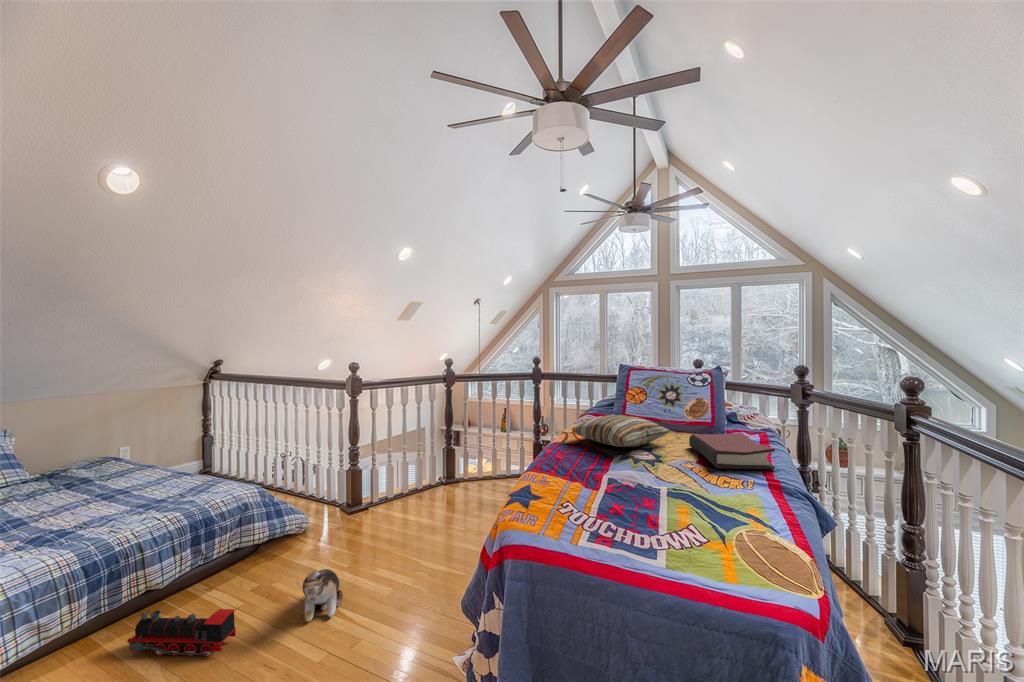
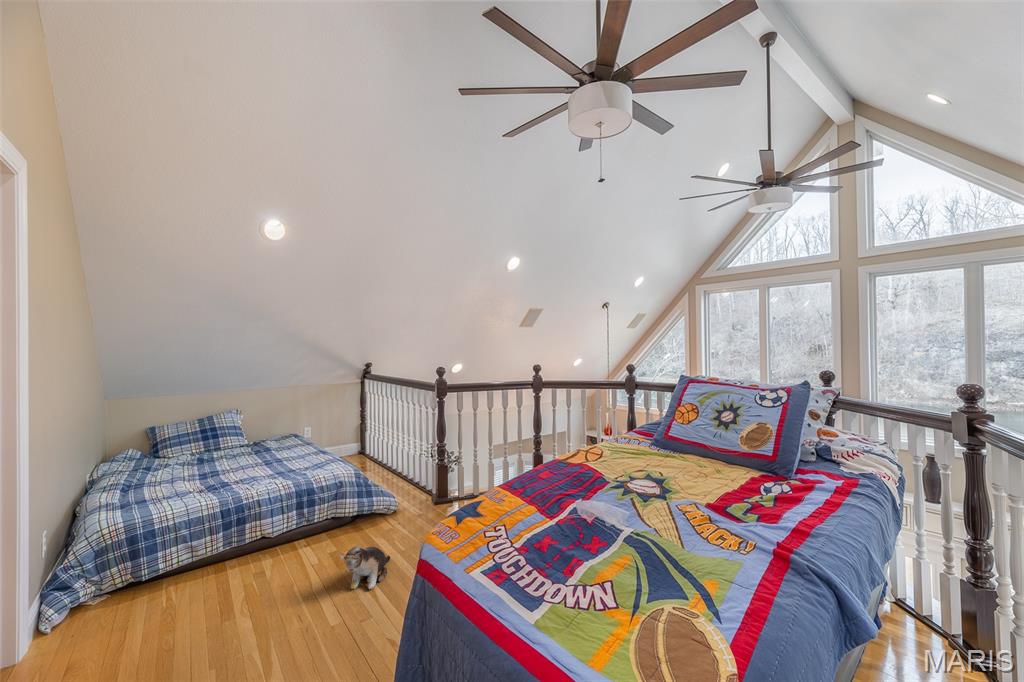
pillow: present [572,415,671,447] -> none [586,435,697,474]
hardback book: present [689,433,775,469] -> none [714,467,799,526]
toy train: present [128,609,236,656] -> none [235,553,301,598]

